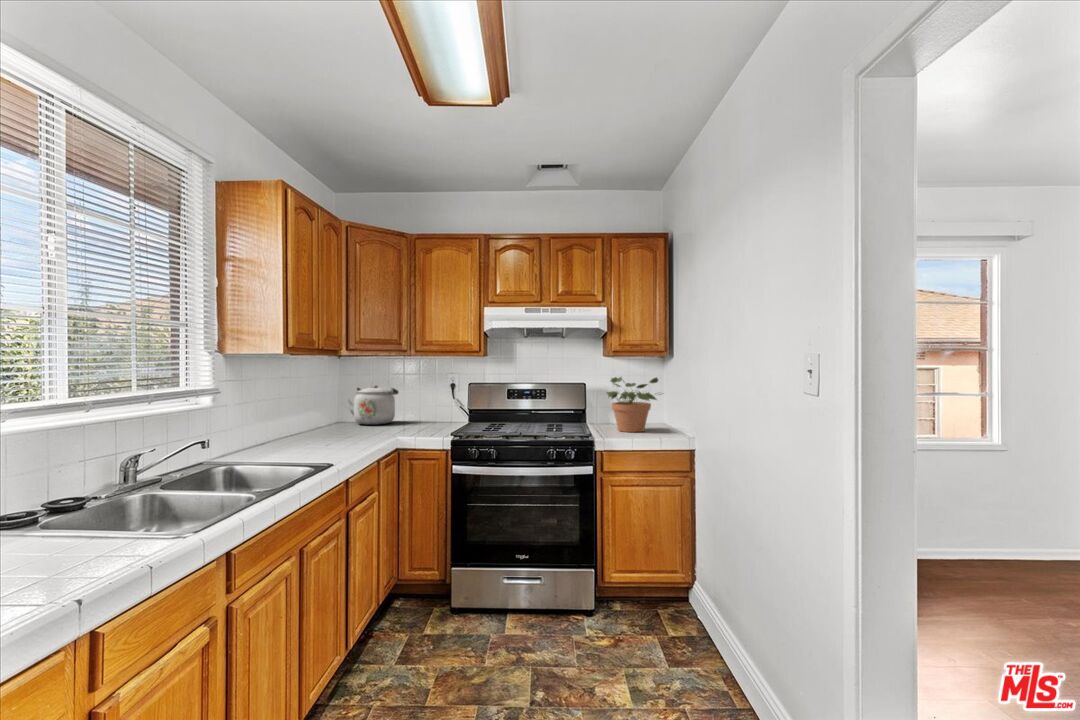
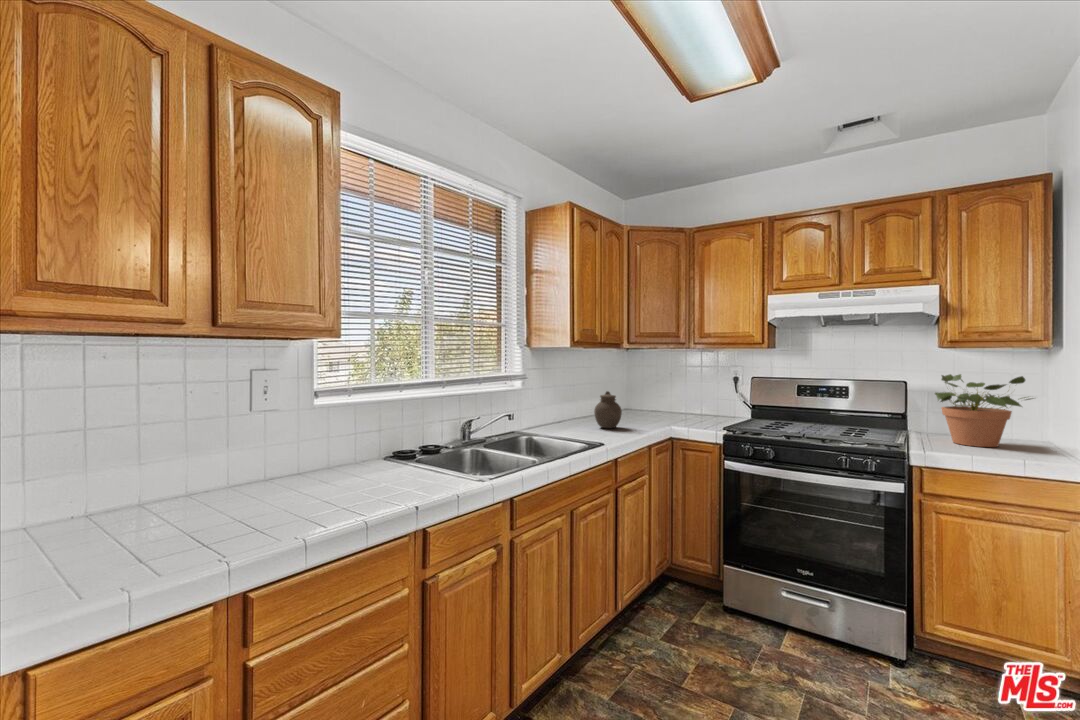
kettle: present [346,385,398,425] -> none [636,376,684,412]
jar: none [310,405,343,447] -> present [594,391,622,428]

